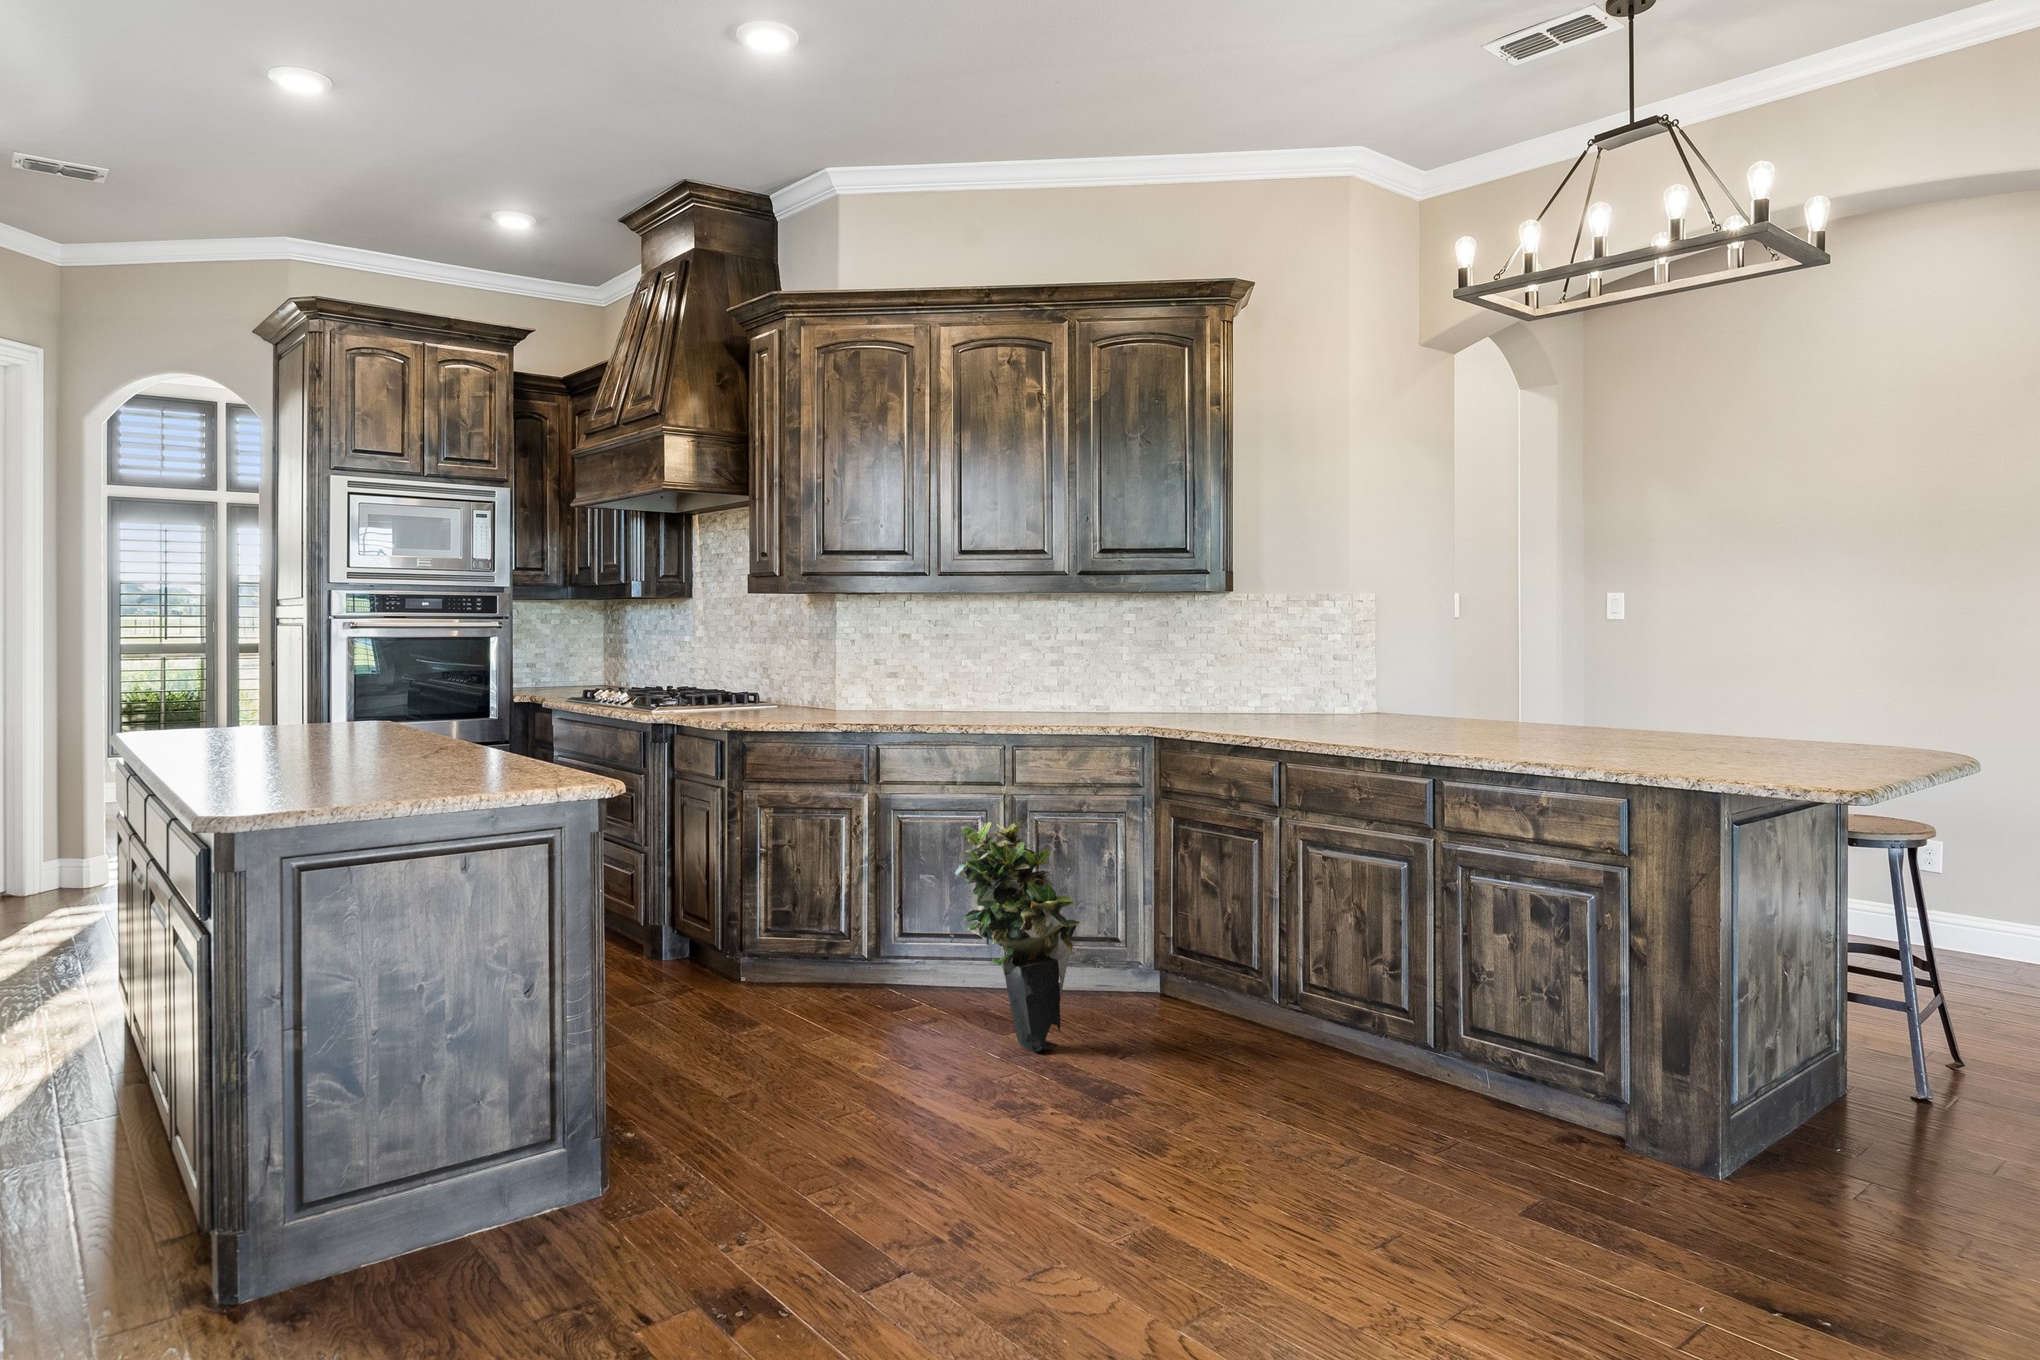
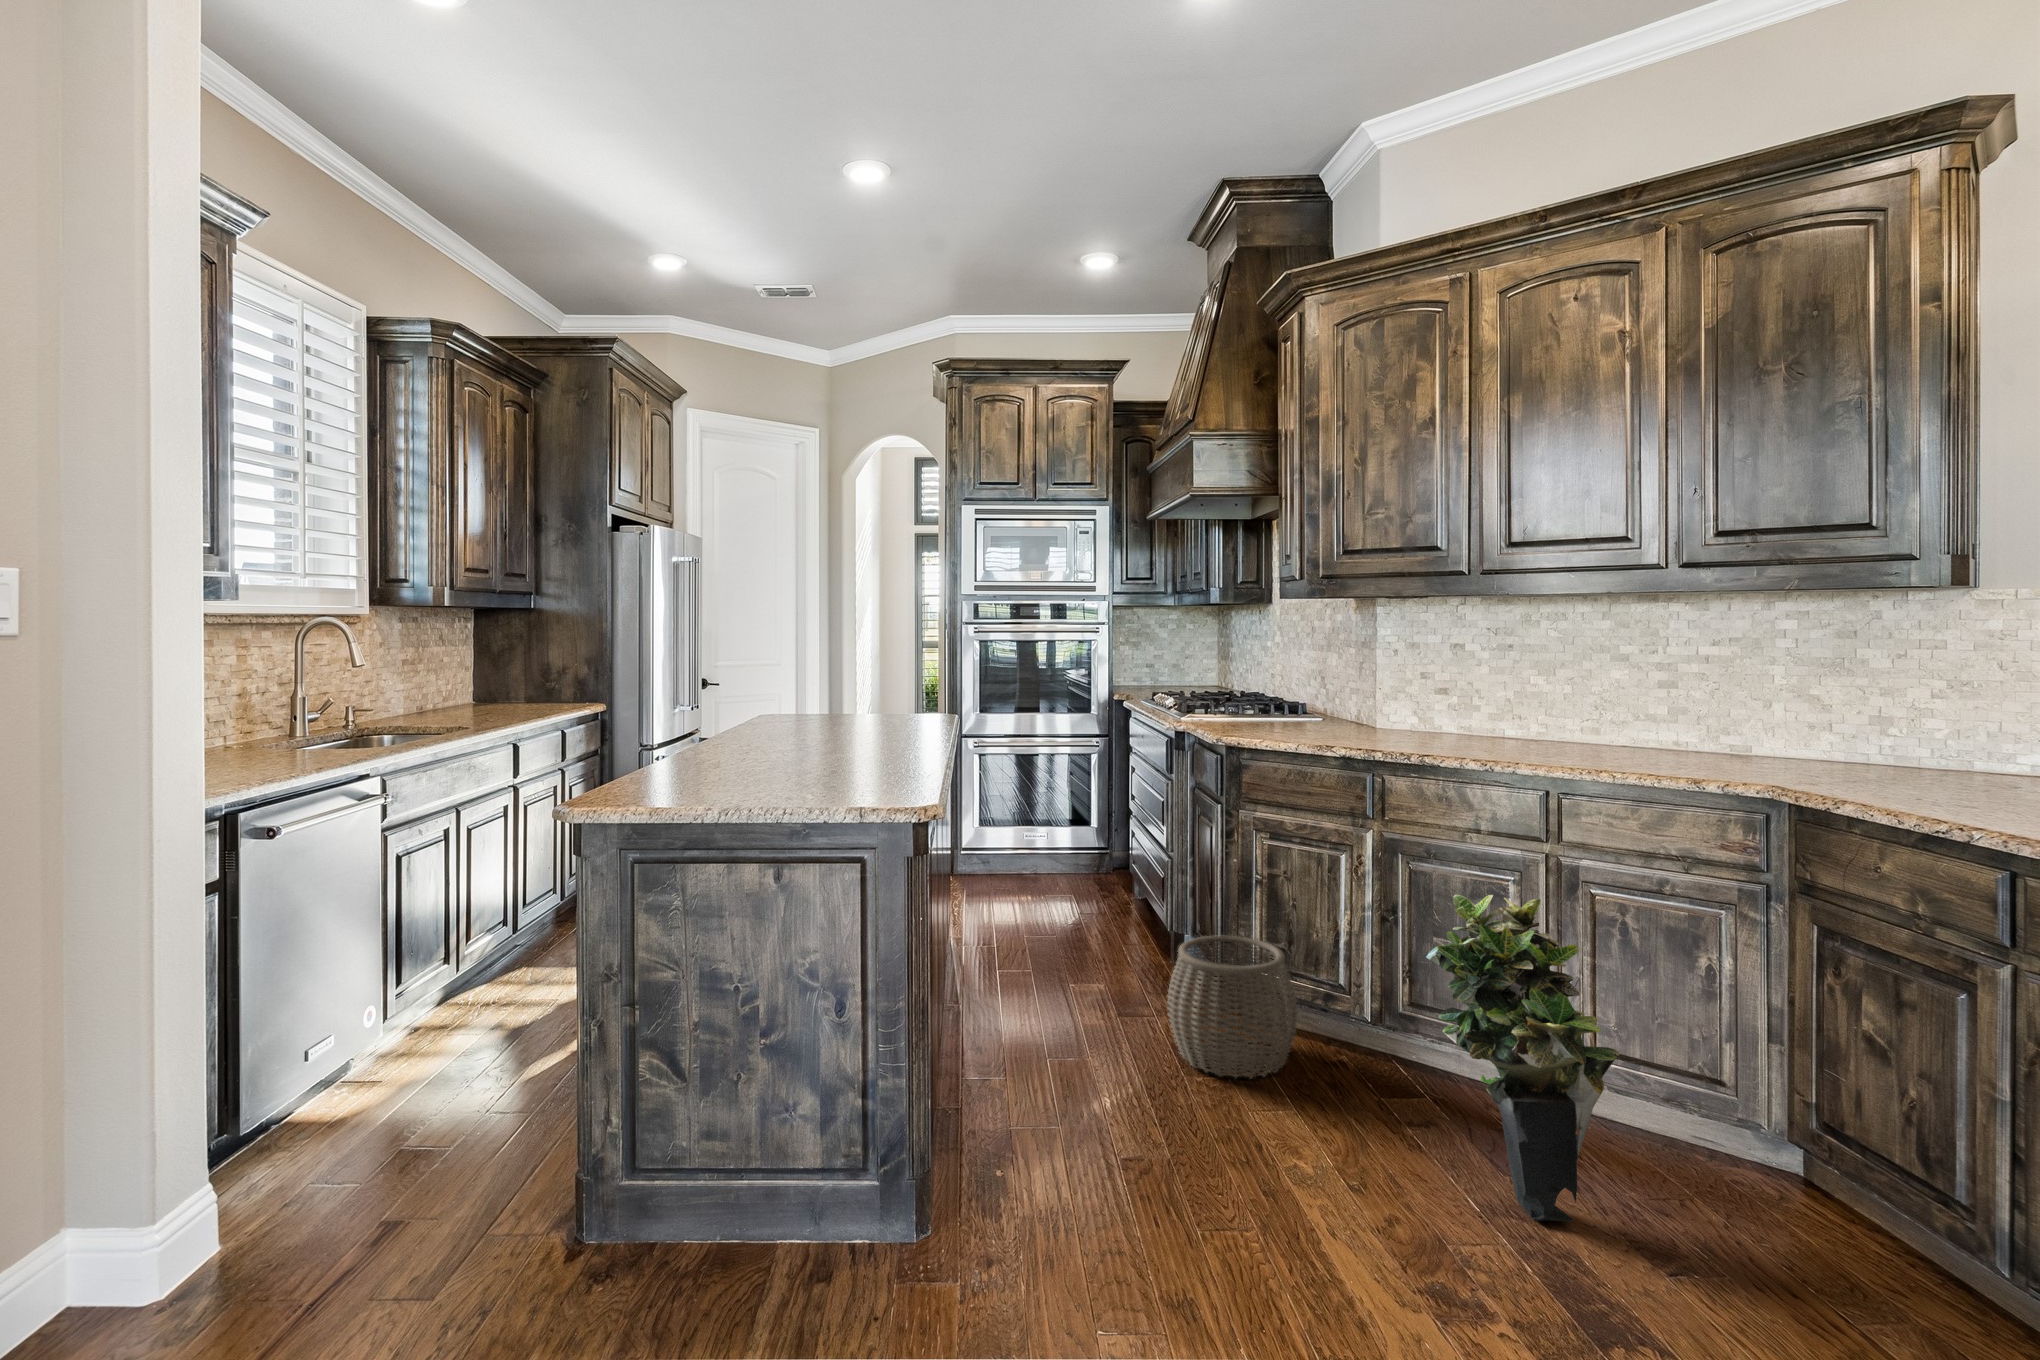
woven basket: none [703,903,822,1026] -> present [1168,936,1298,1078]

